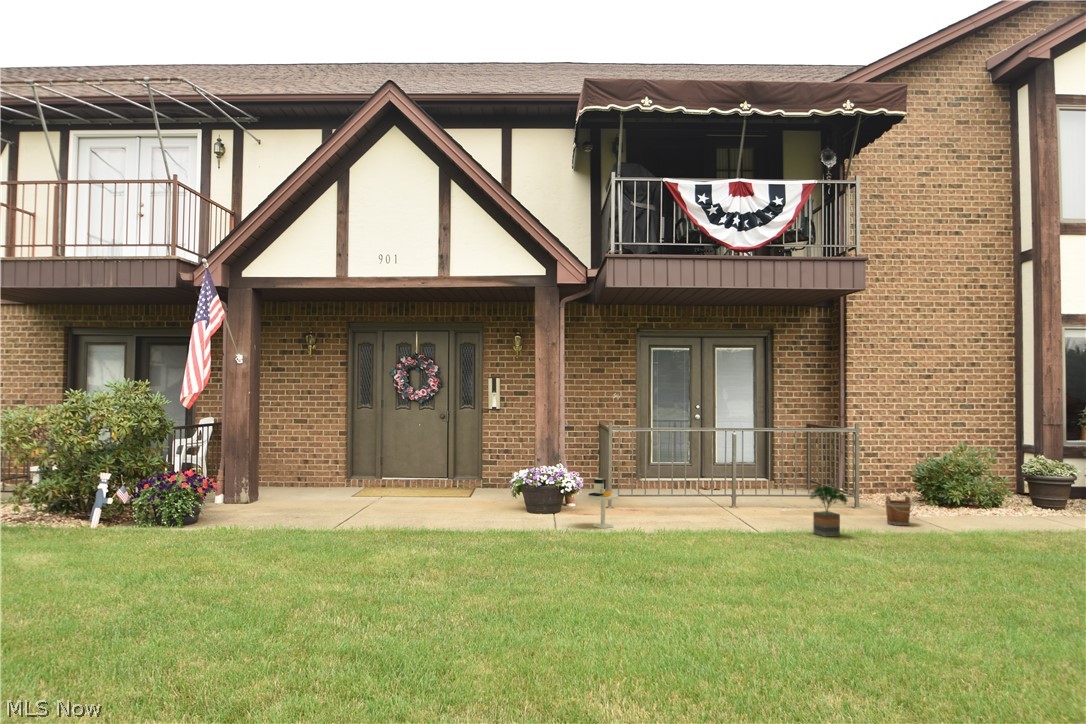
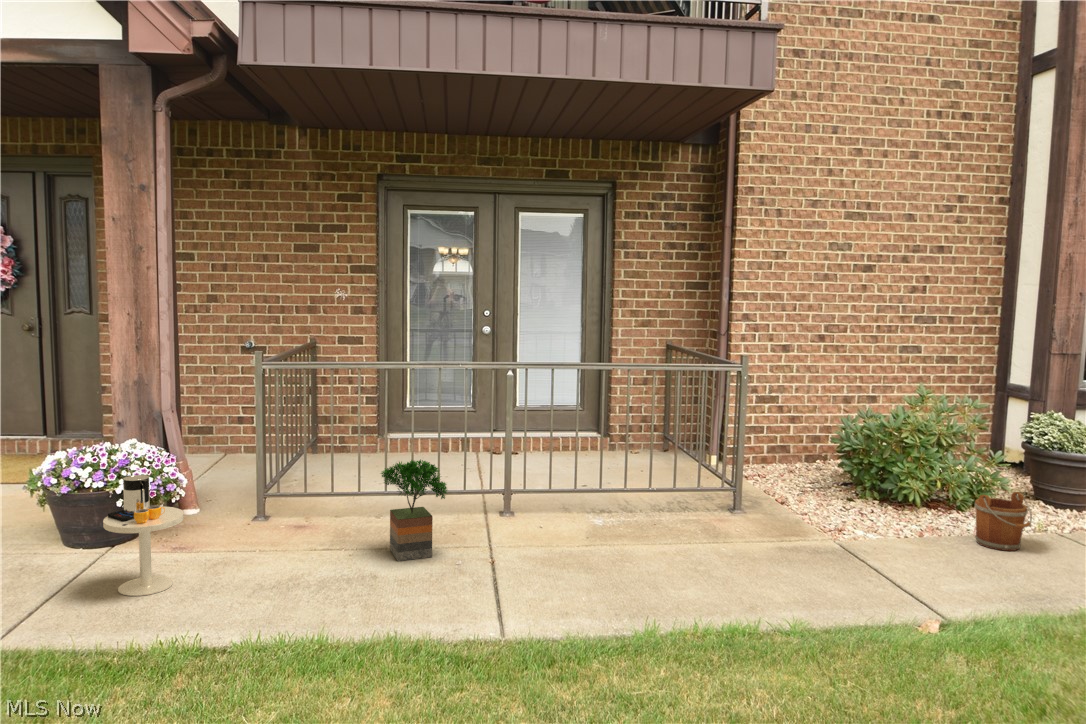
potted tree: present [810,487,848,537] -> present [381,460,447,561]
bucket: present [885,496,912,526] -> present [975,492,1032,551]

